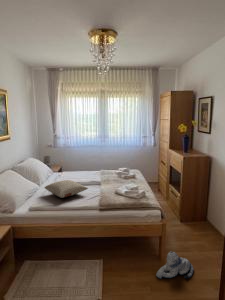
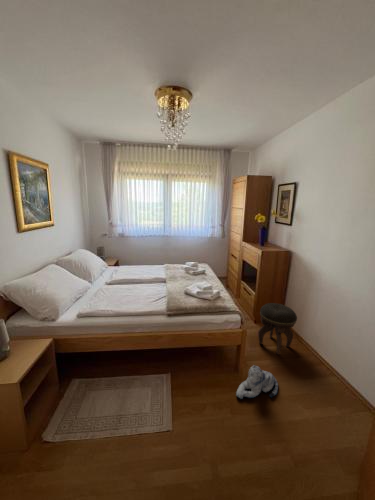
pillow: present [45,180,88,198] -> none [97,277,152,300]
footstool: none [181,202,214,247] -> present [258,303,297,355]

